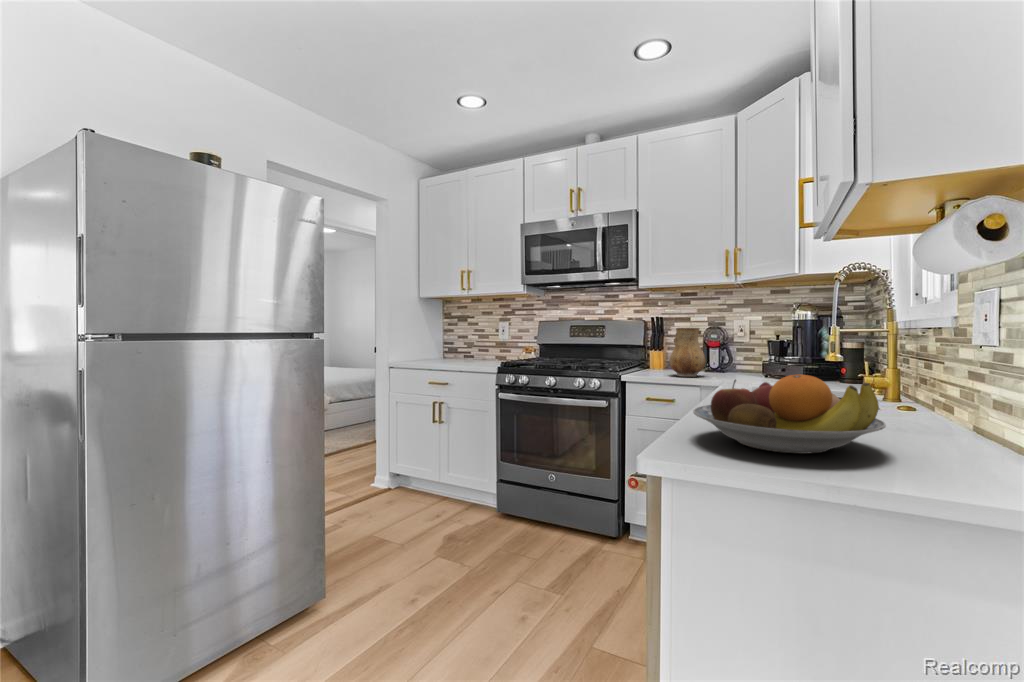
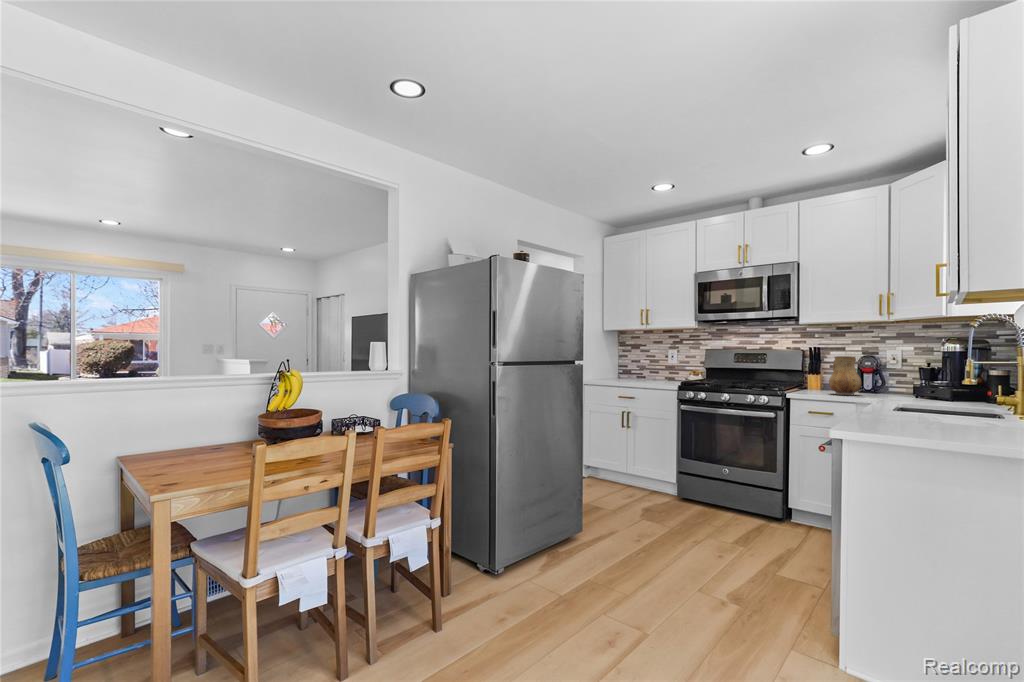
fruit bowl: present [693,375,886,454] -> none [862,385,988,429]

